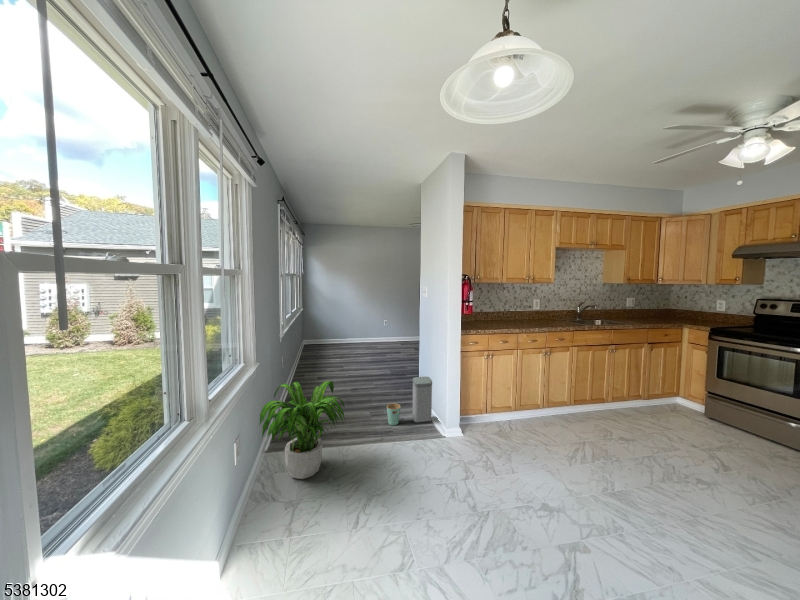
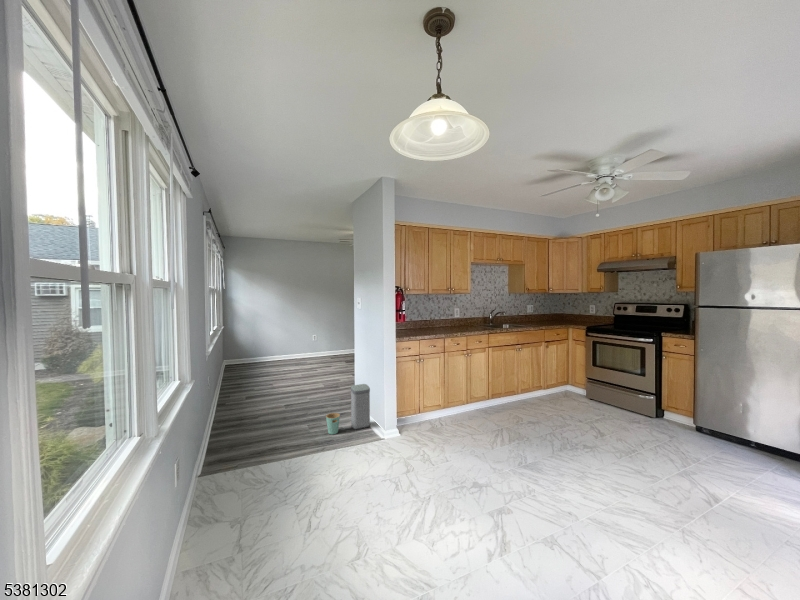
potted plant: present [259,381,345,479] -> none [199,394,291,495]

